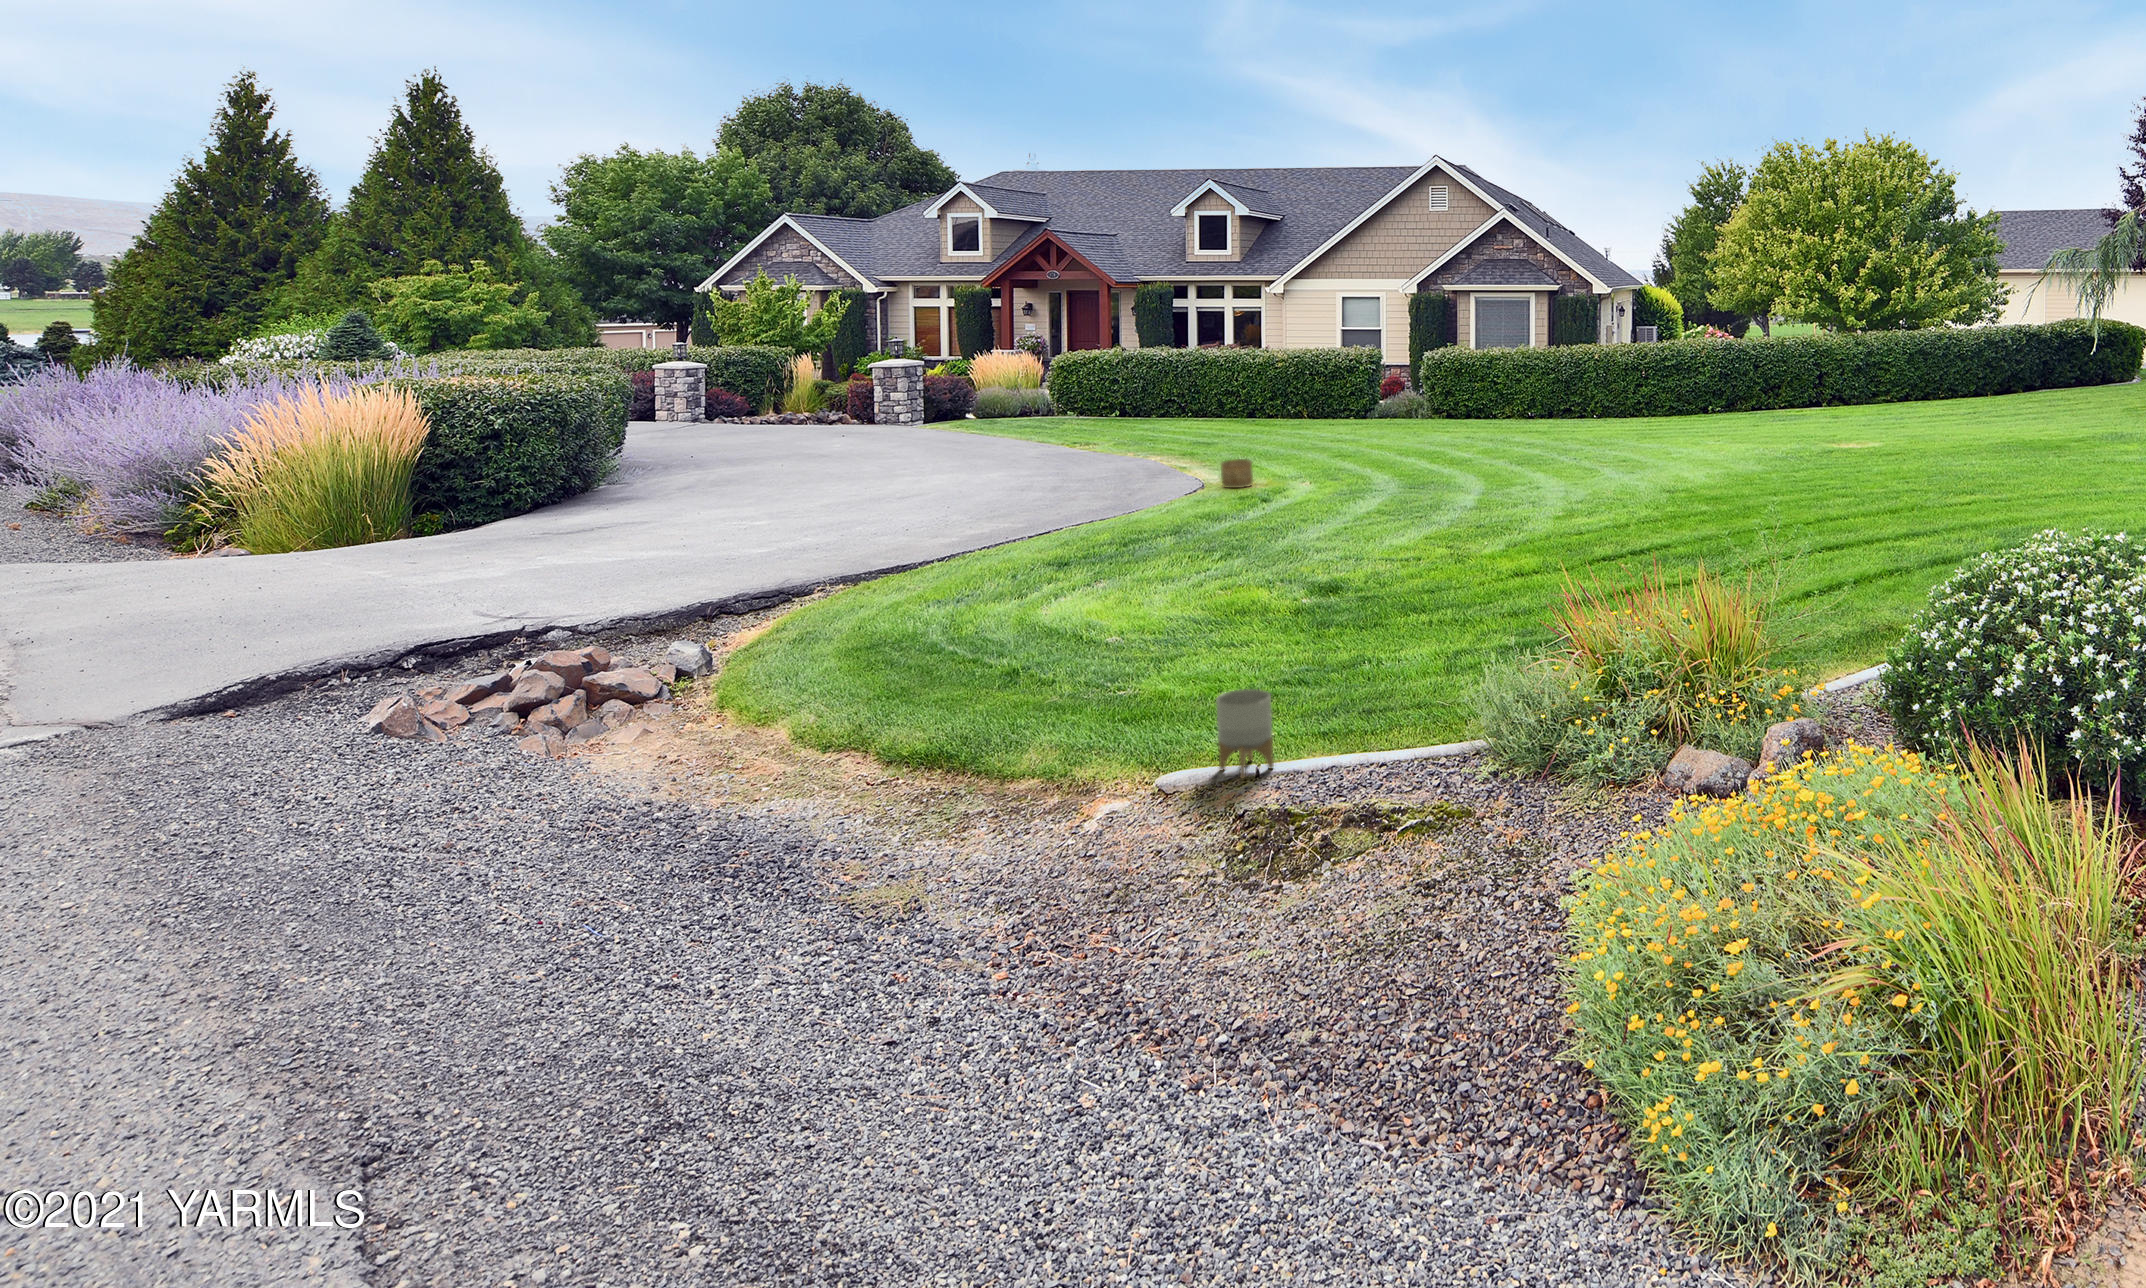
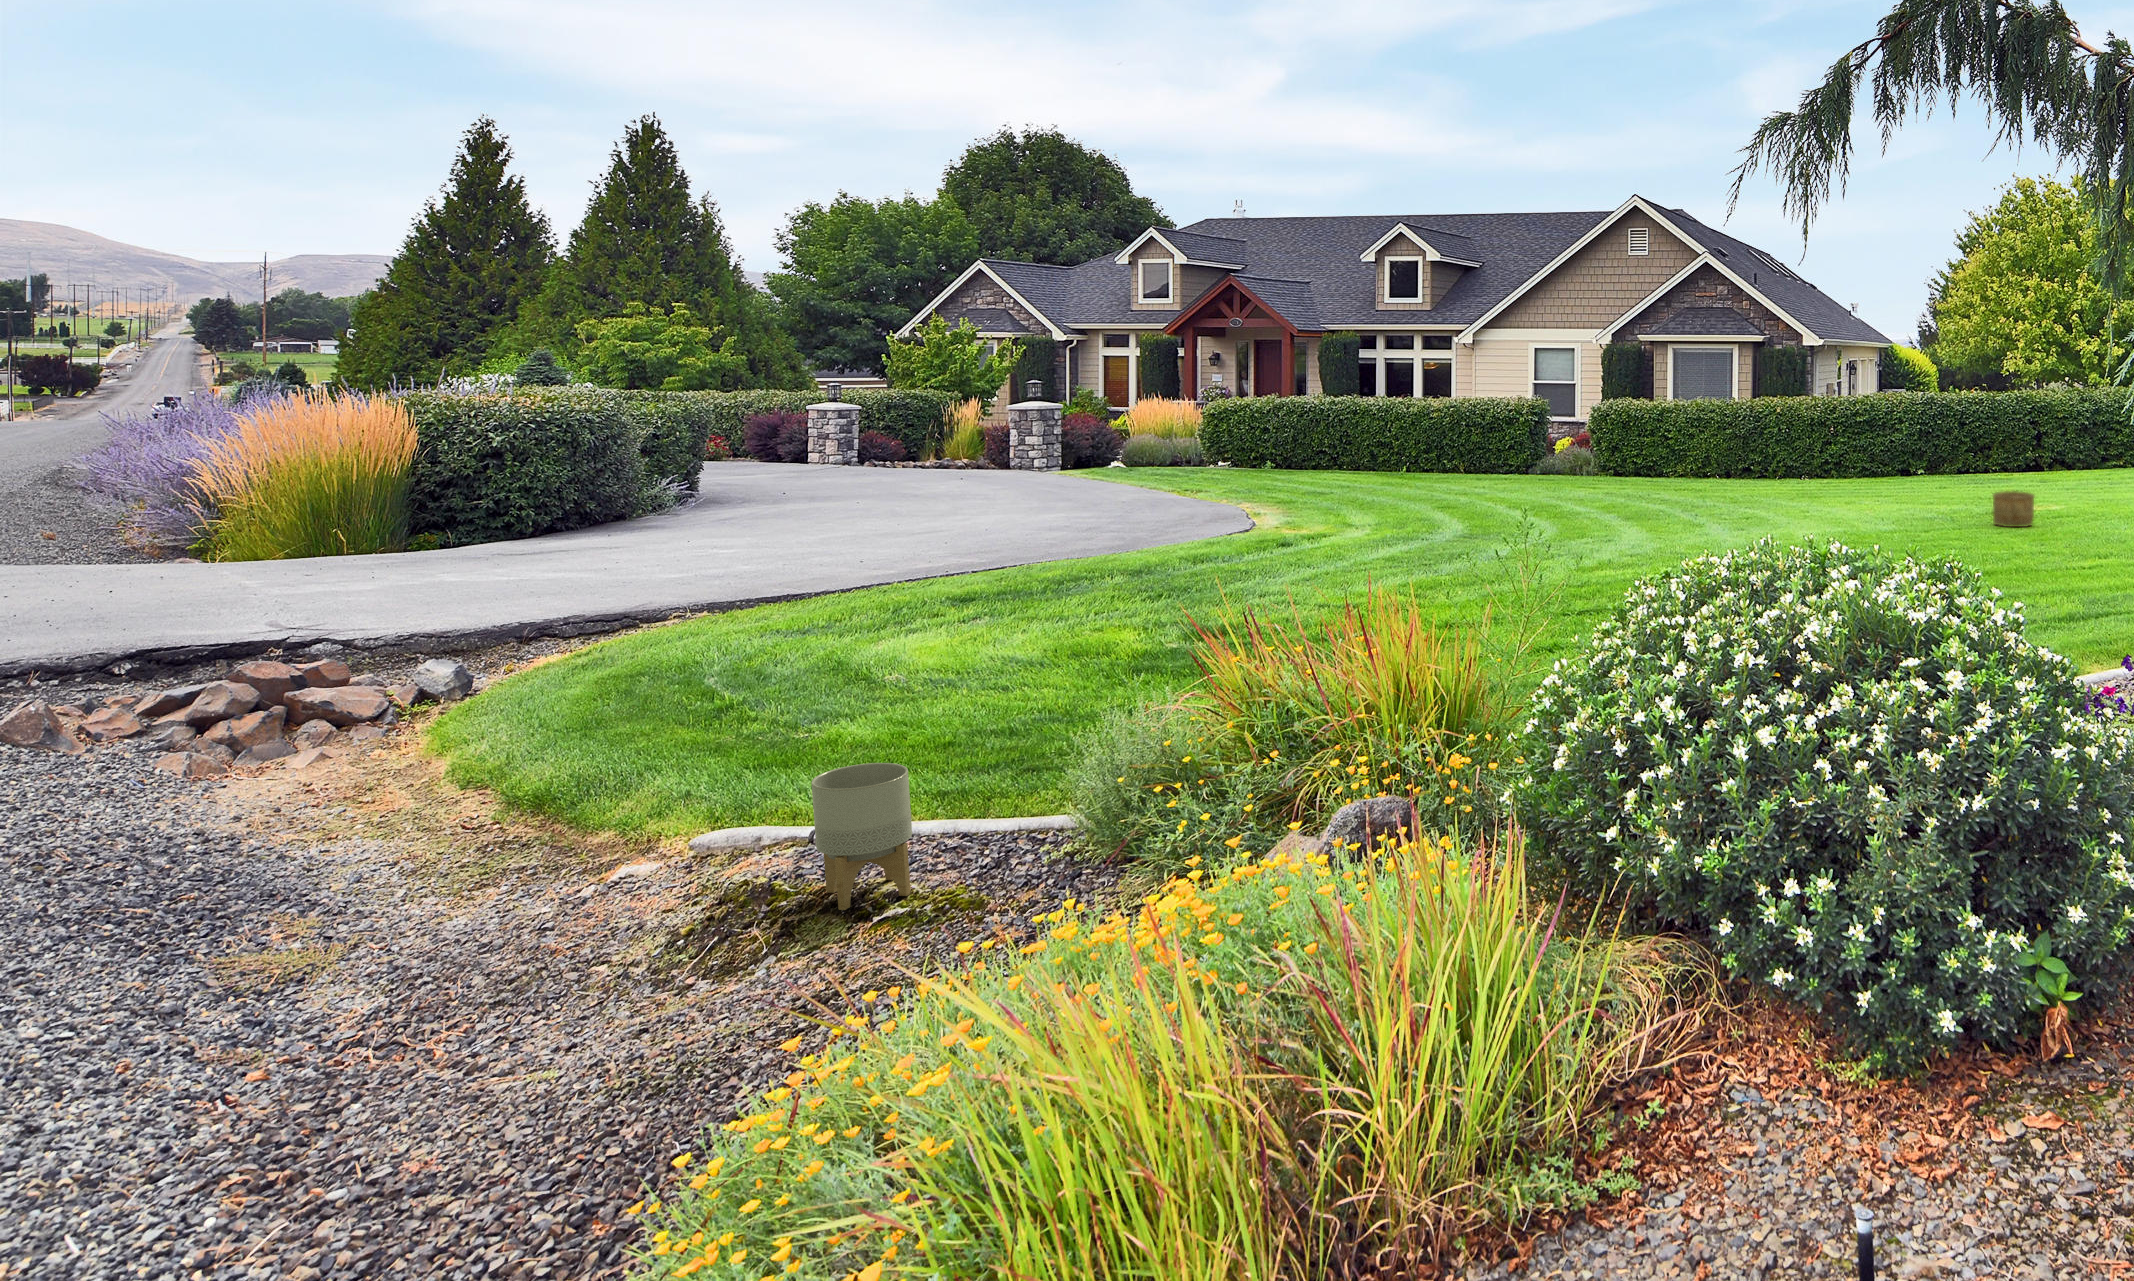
wooden bucket: present [1221,459,1253,488] -> present [1993,491,2035,527]

